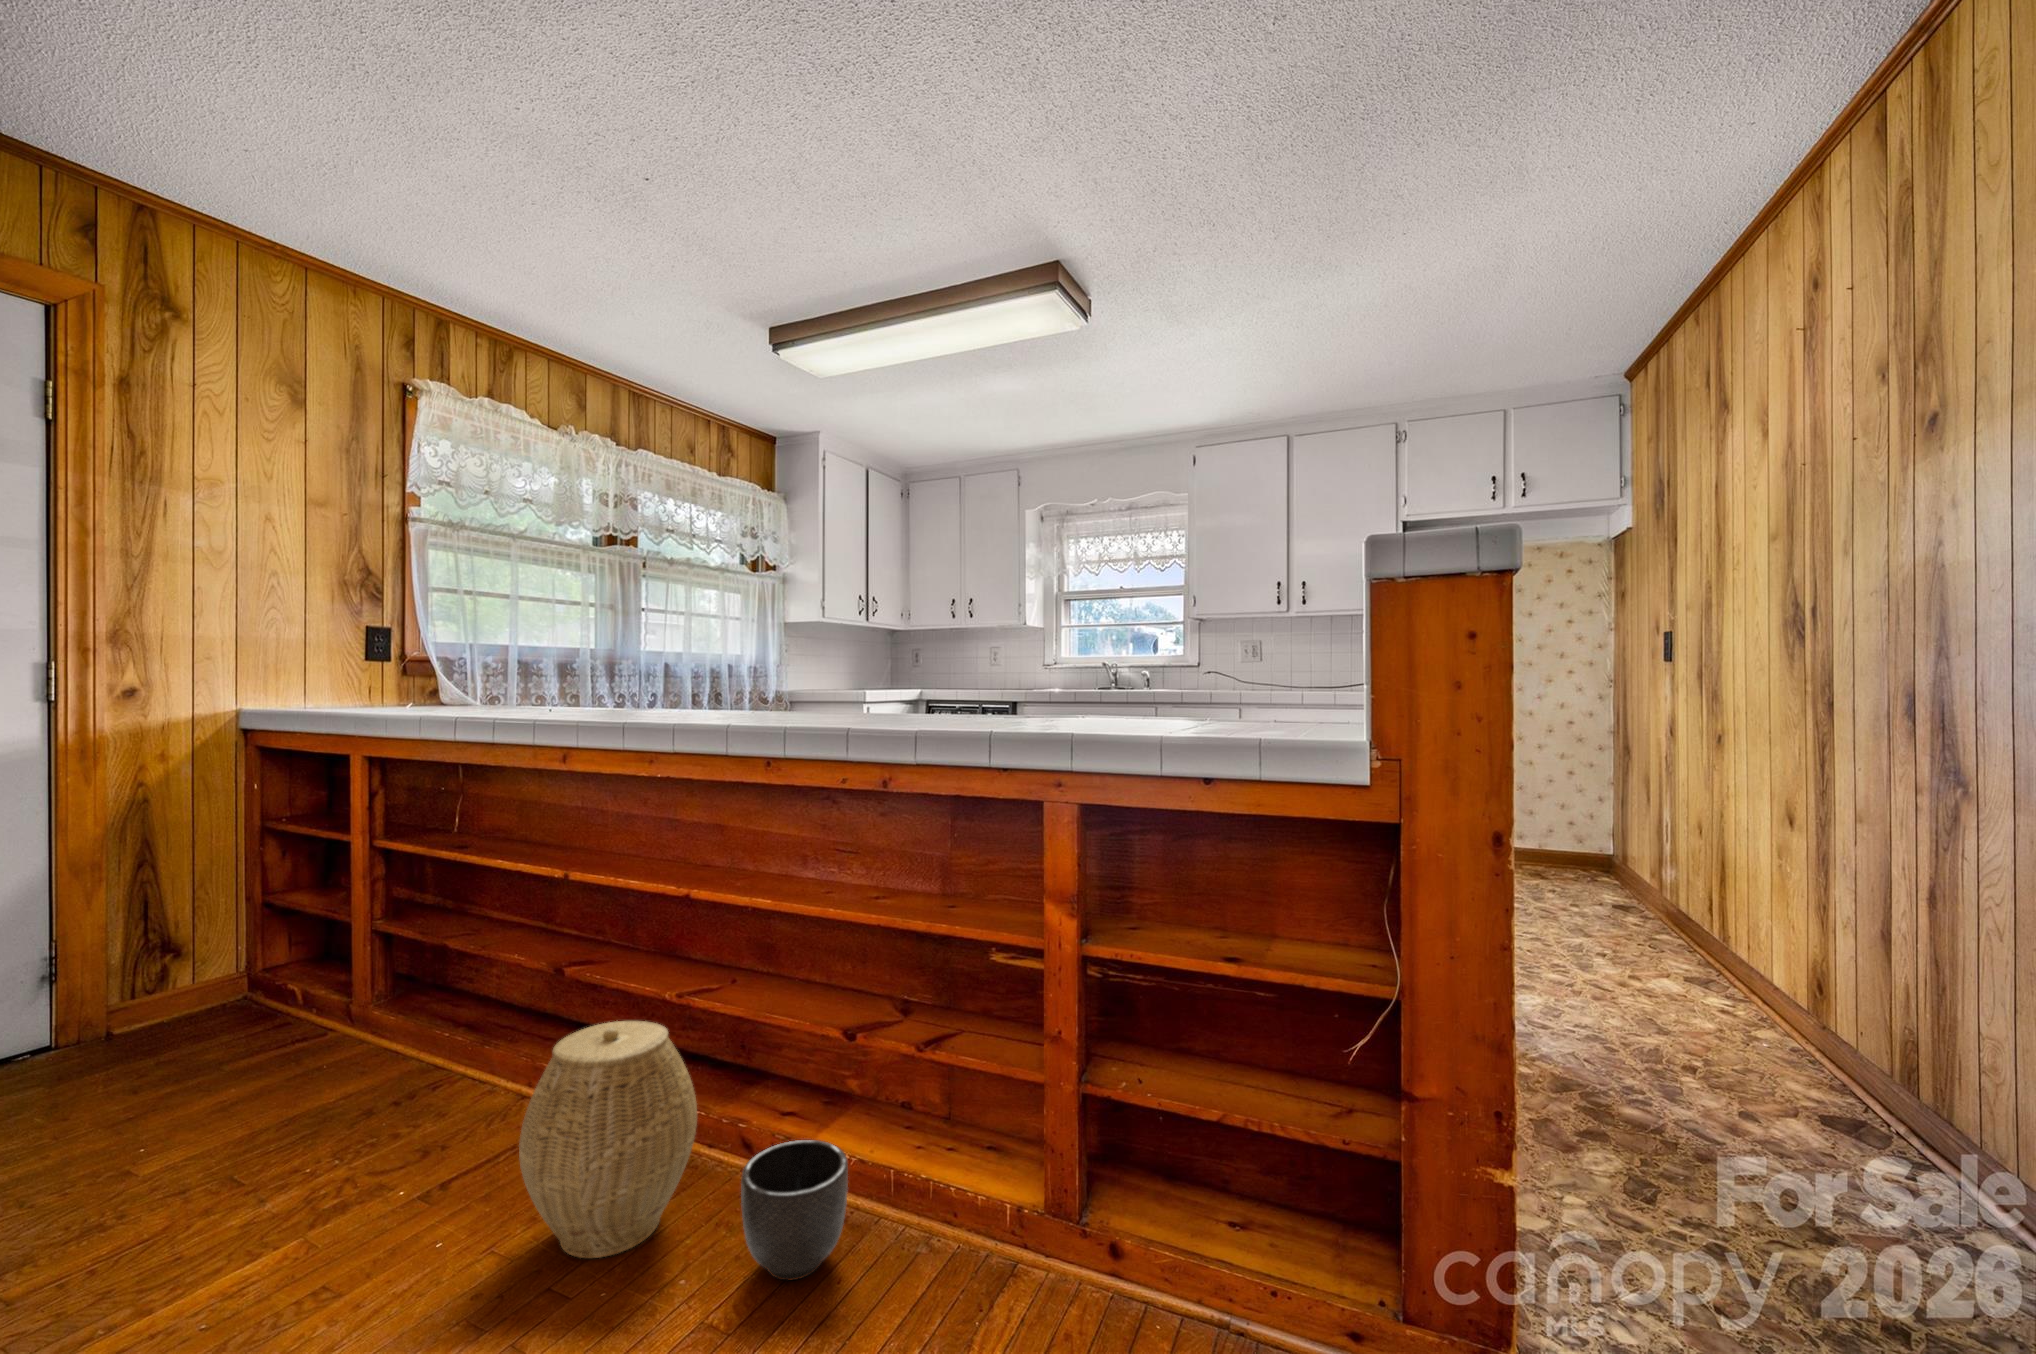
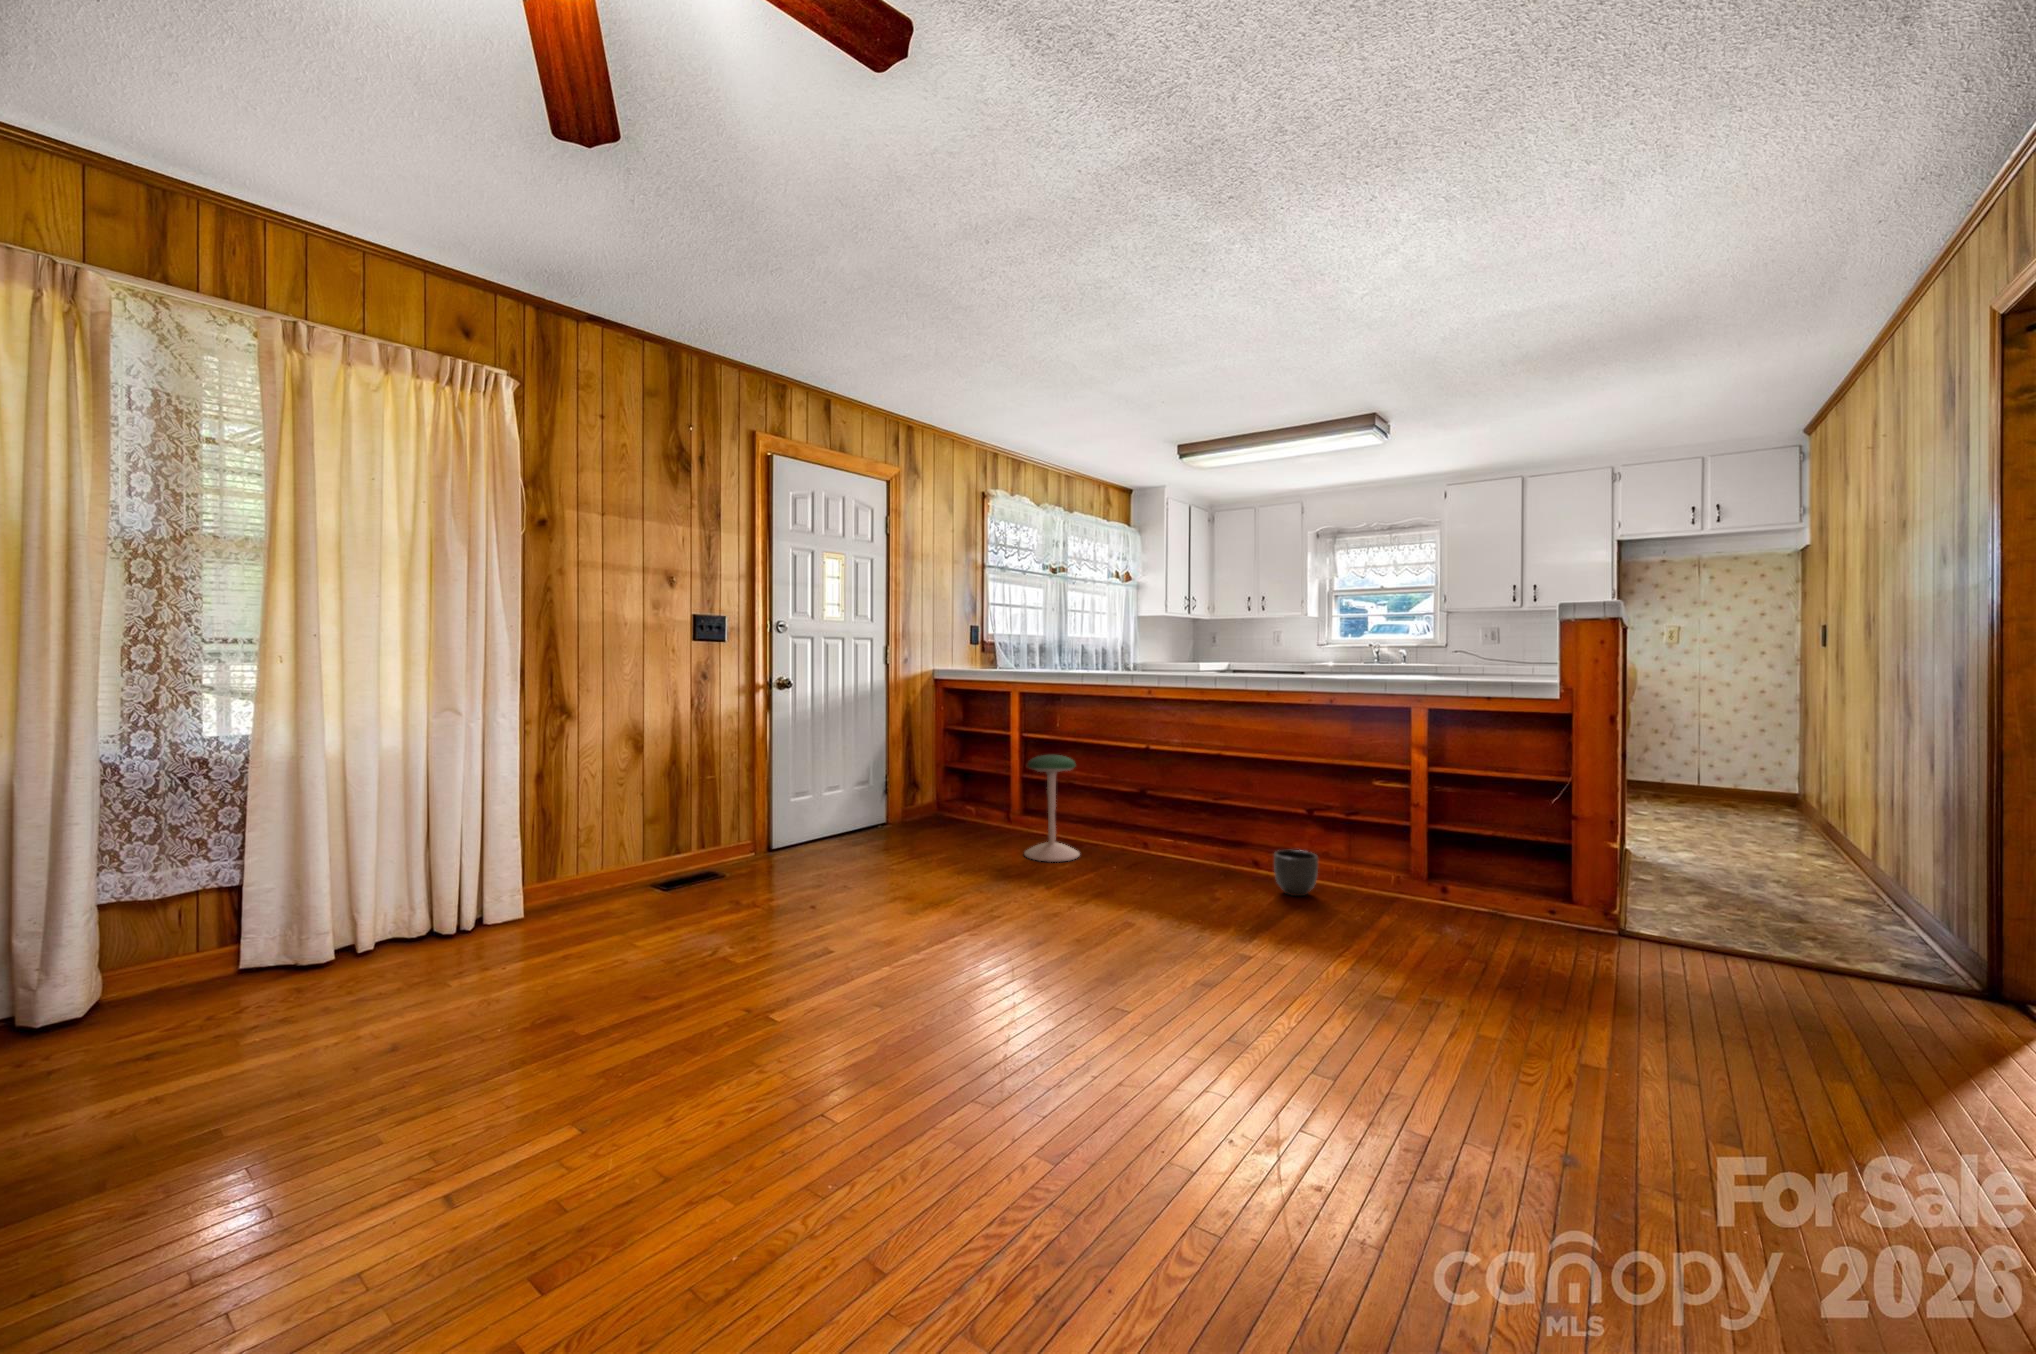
stool: none [232,906,398,1180] -> present [1024,755,1080,862]
woven basket: present [519,1021,697,1258] -> none [1175,800,1243,886]

